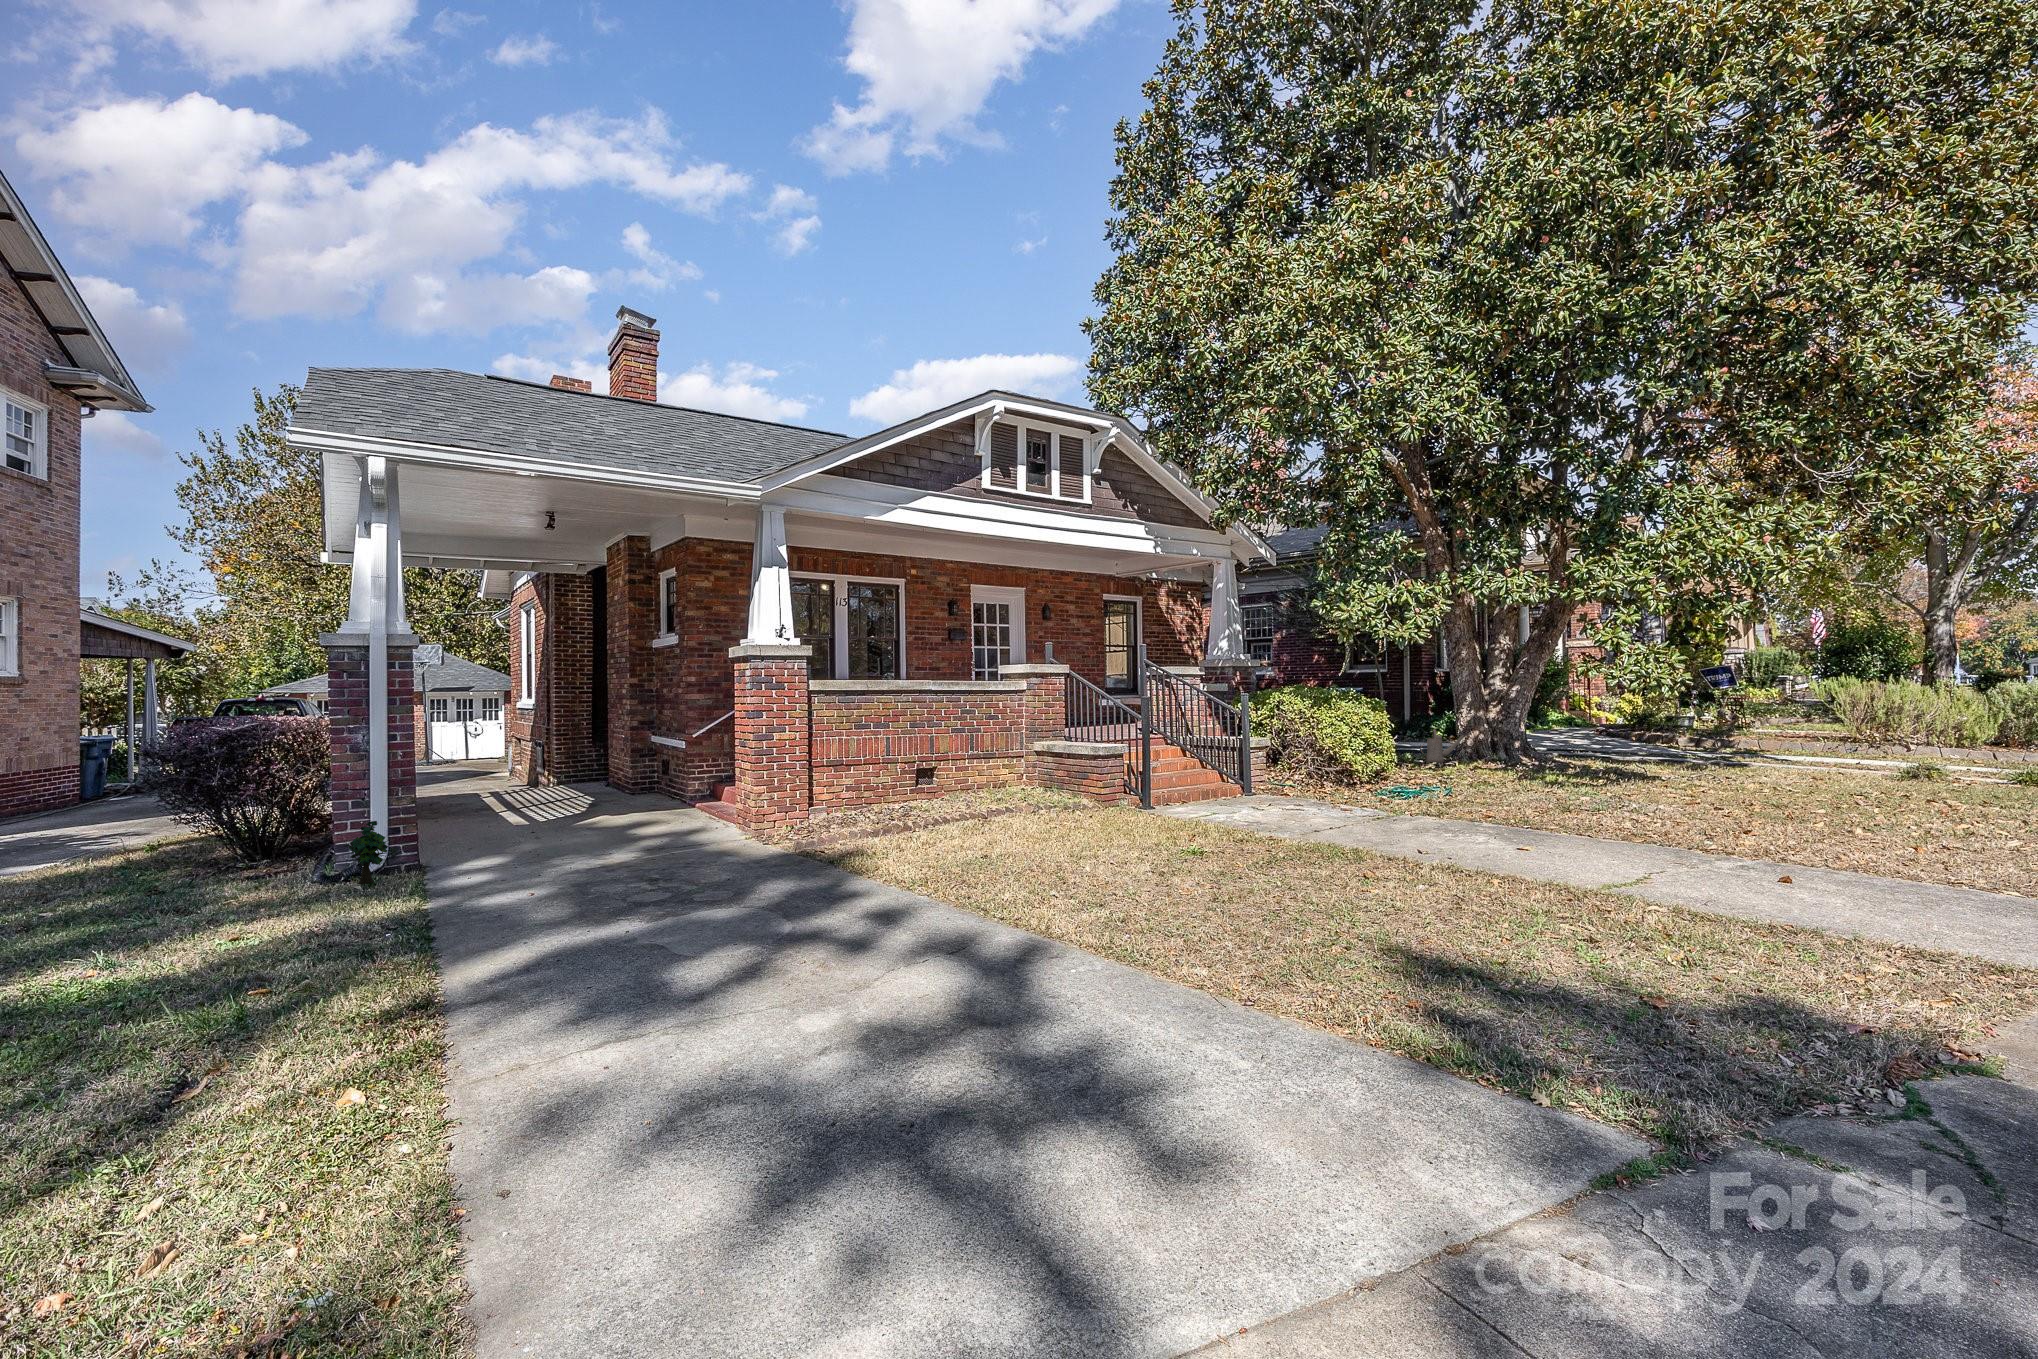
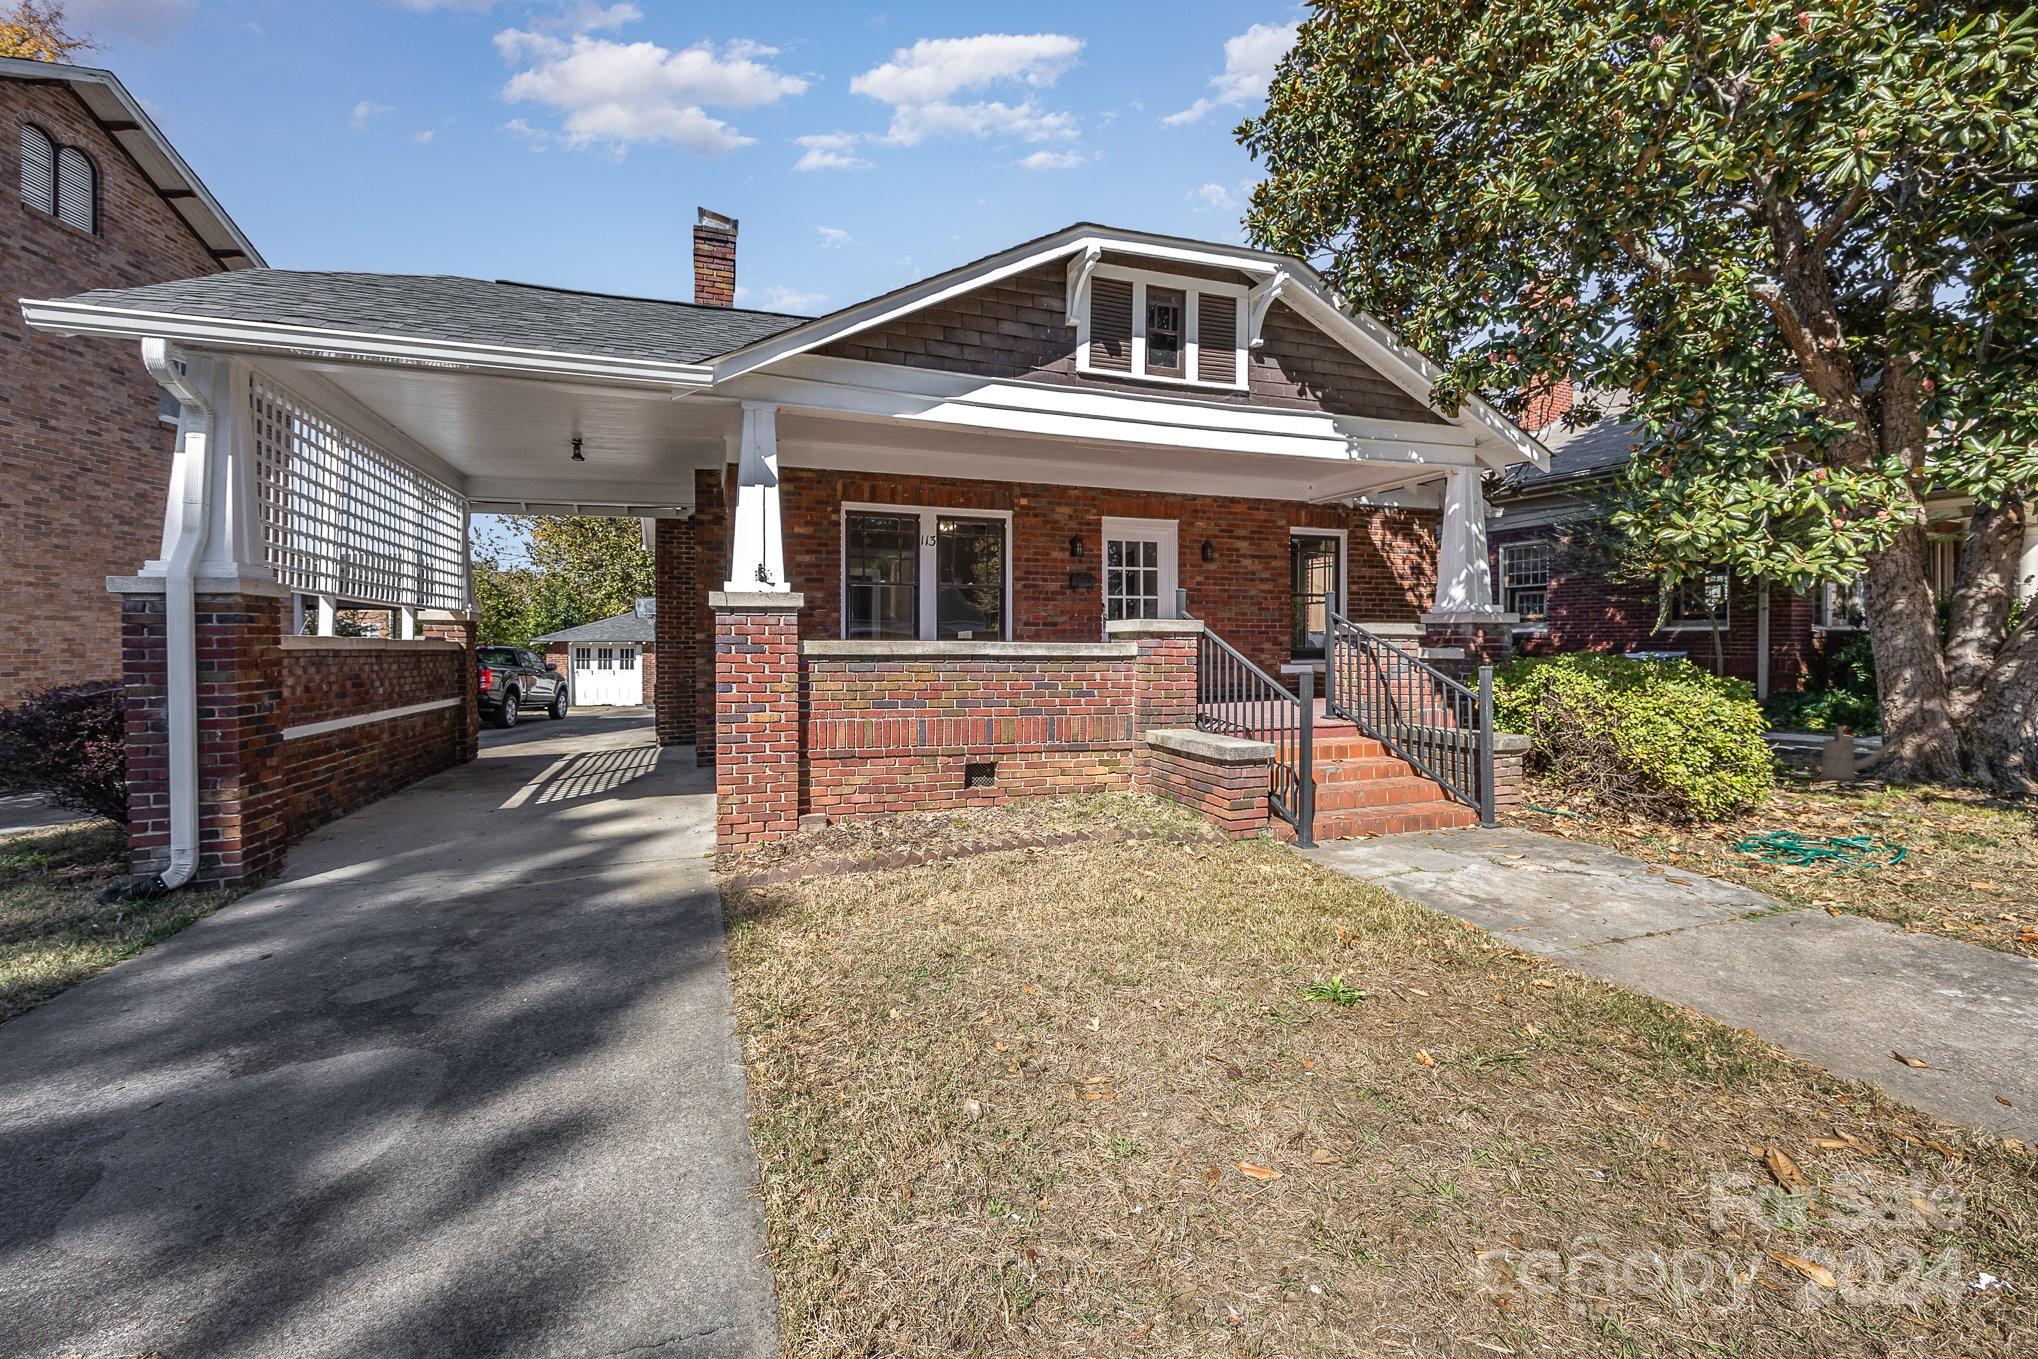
decorative plant: present [344,821,388,884] -> none [134,828,200,910]

